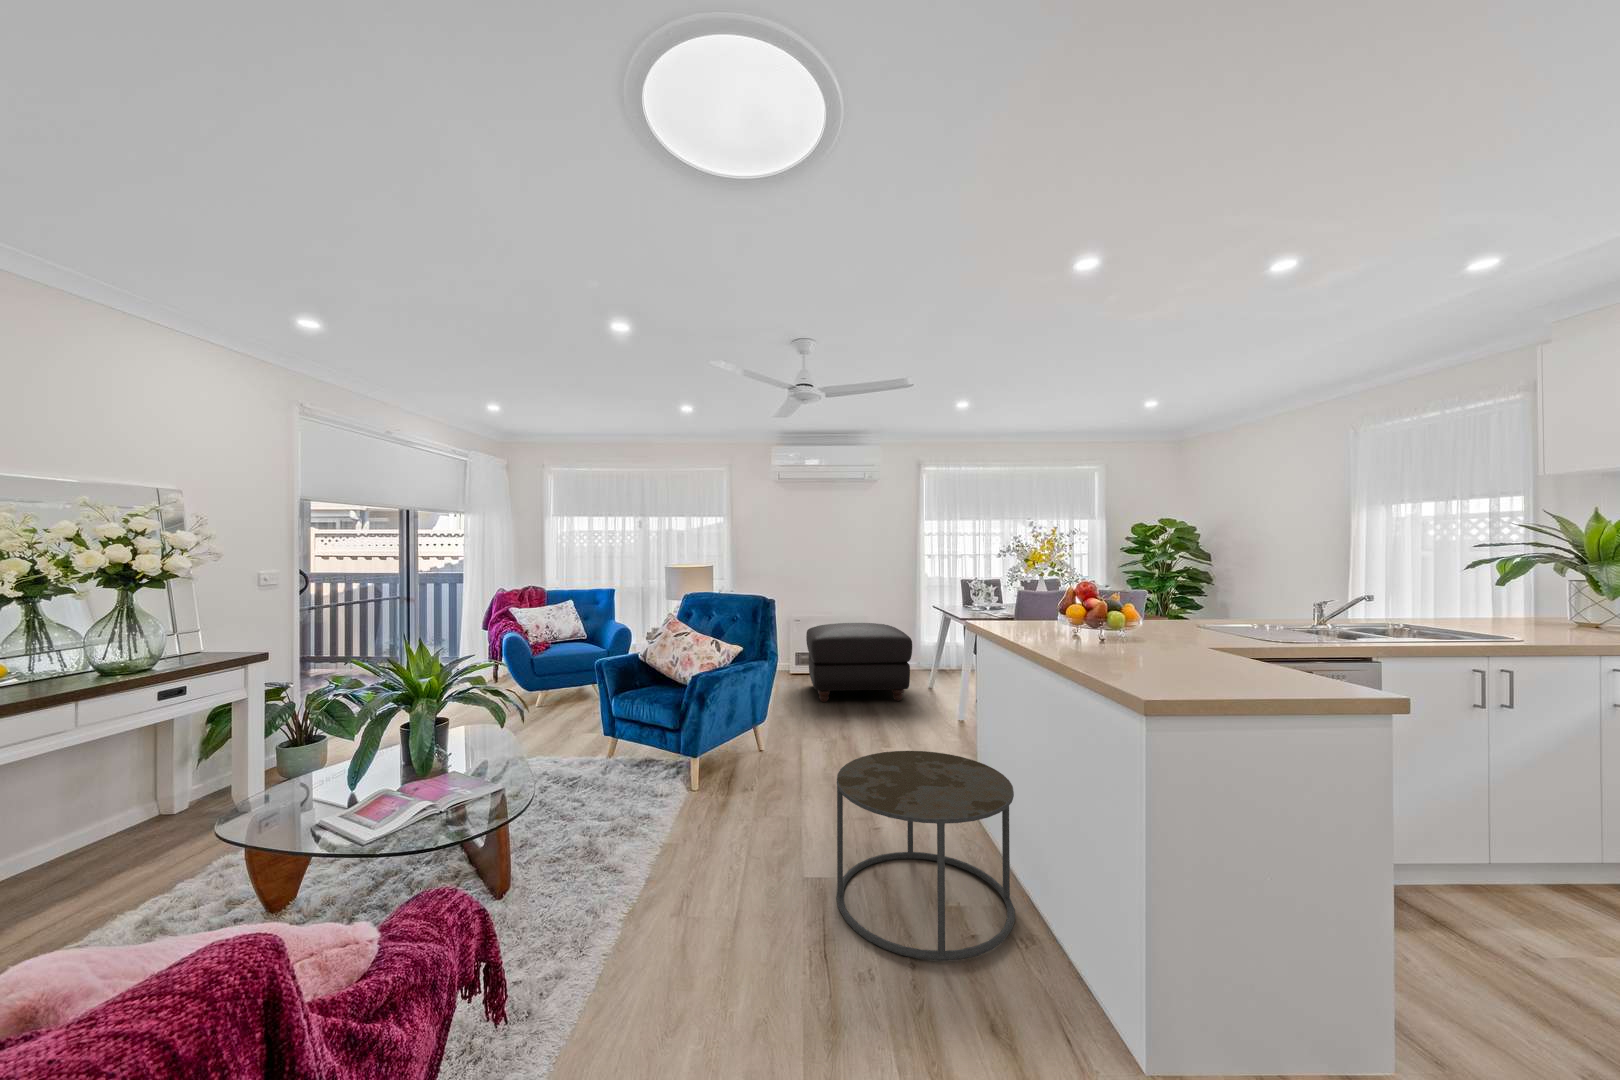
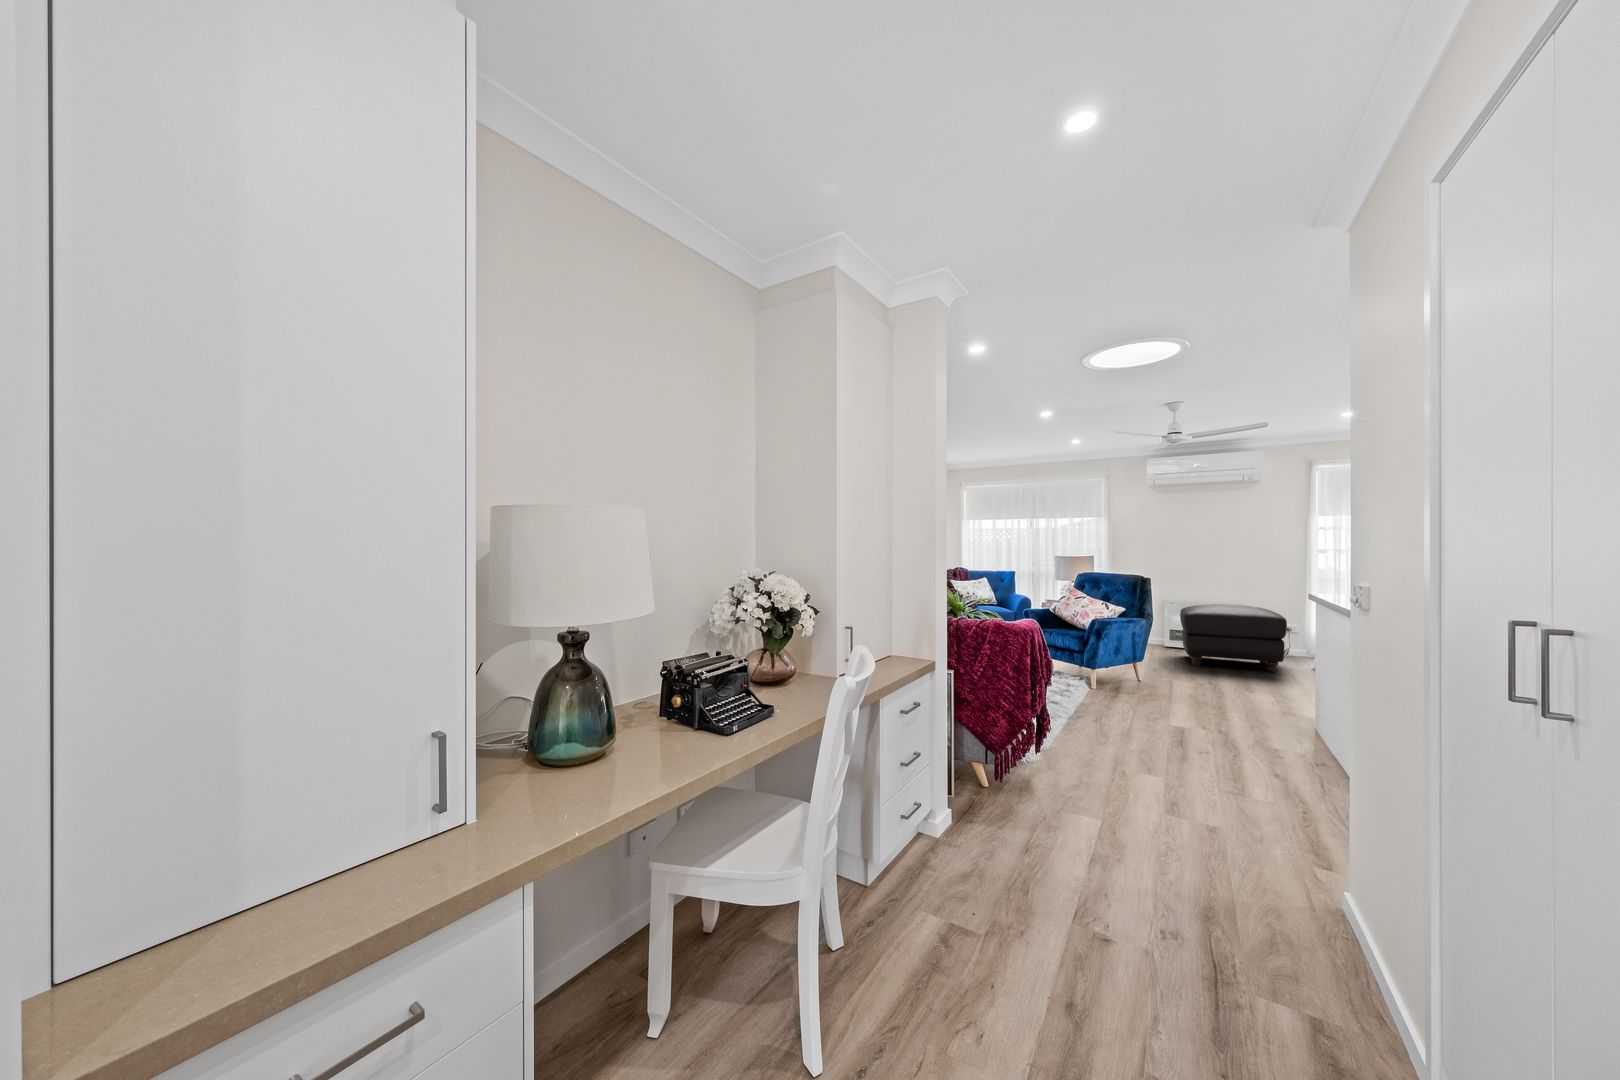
side table: present [836,751,1015,961] -> none [1191,664,1319,764]

